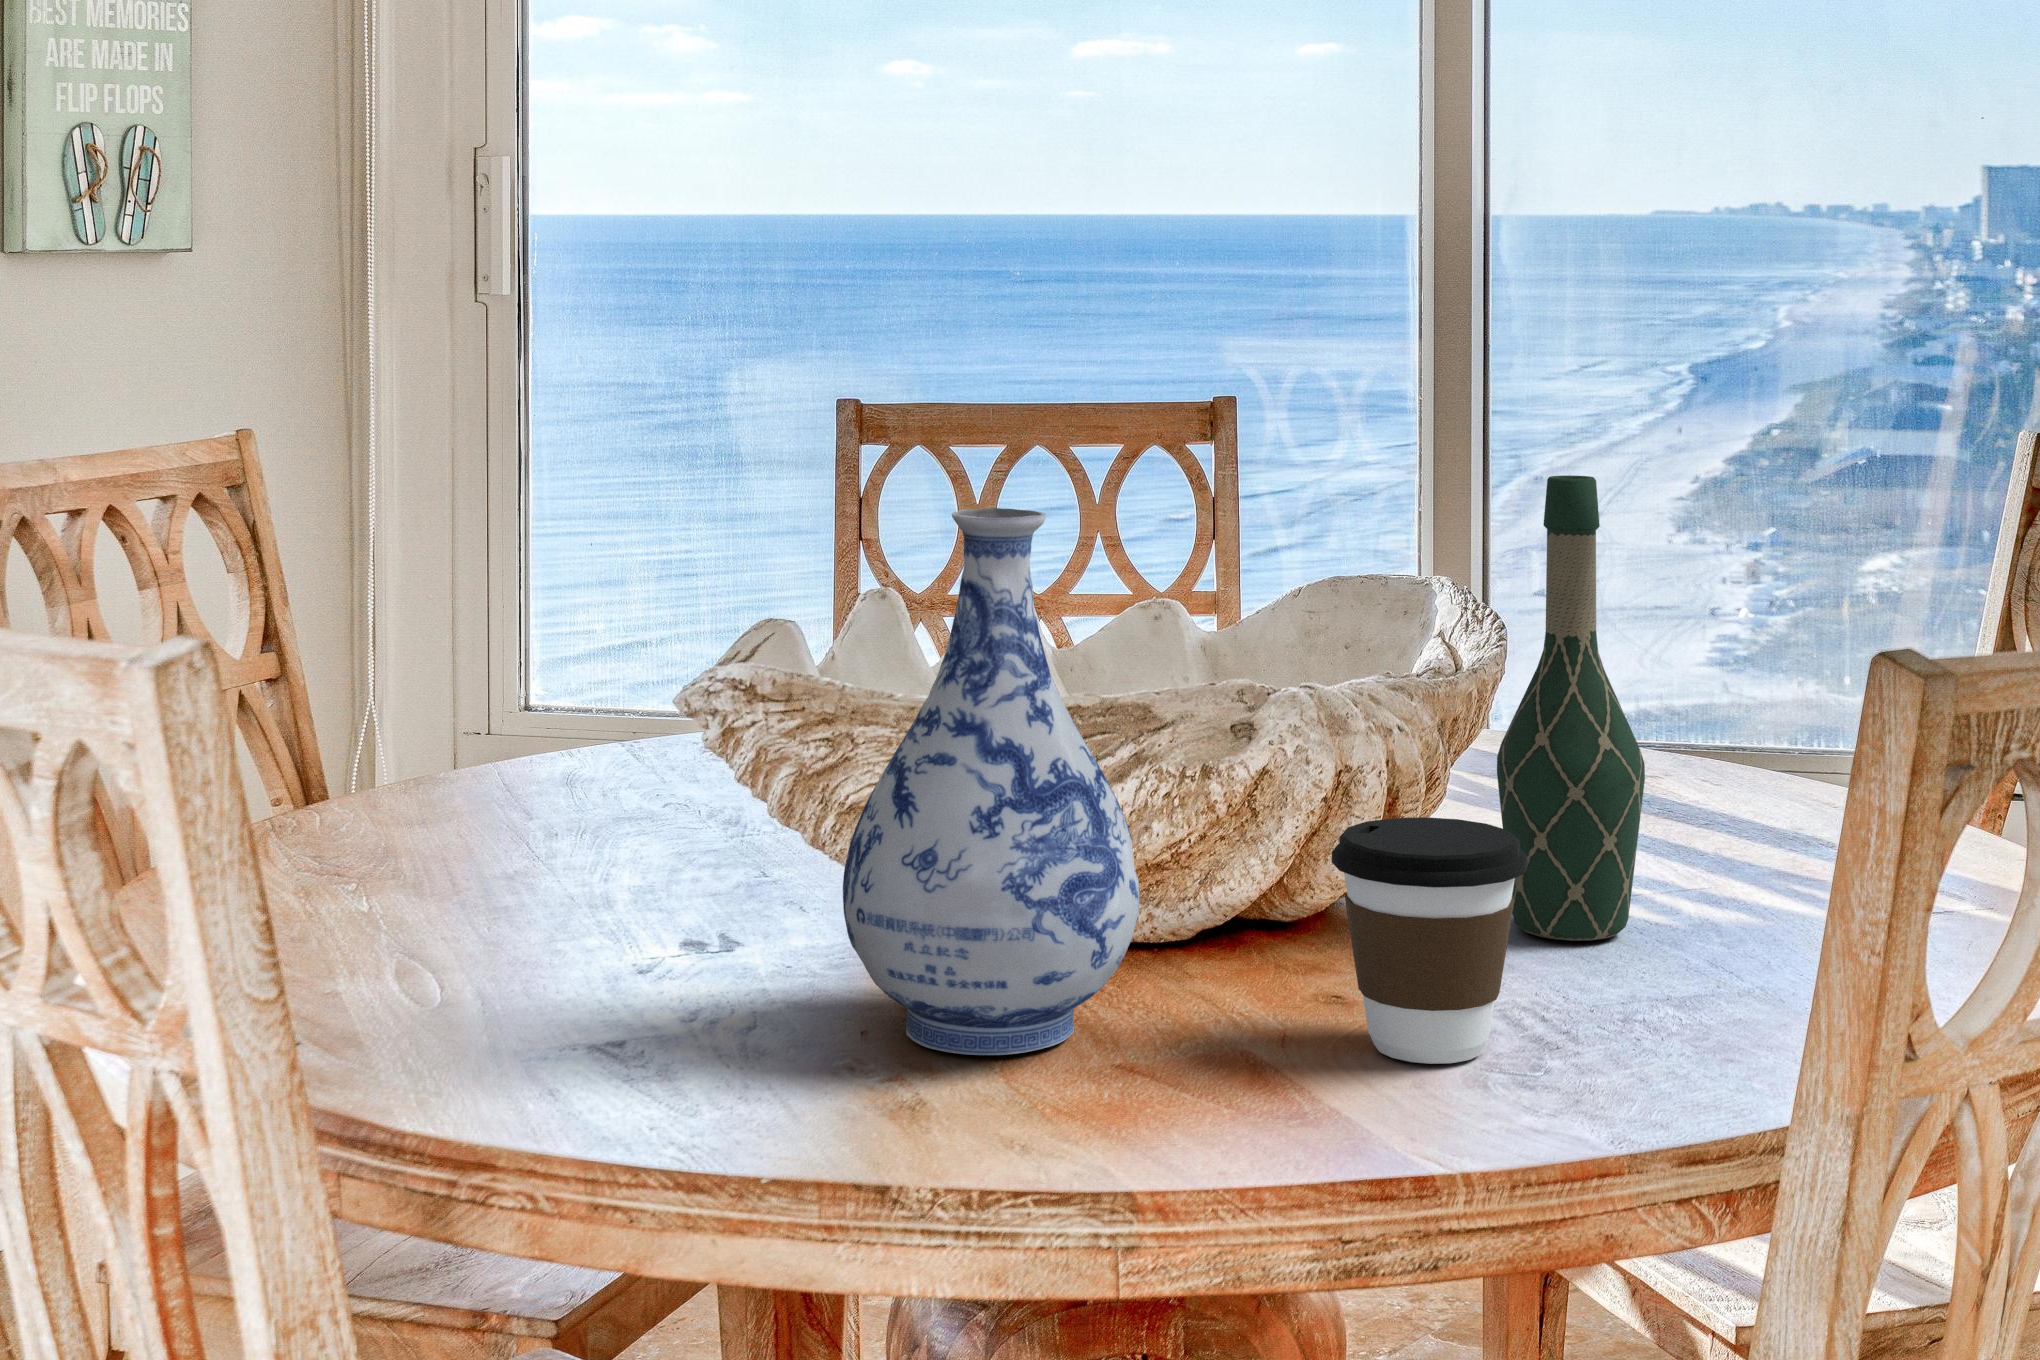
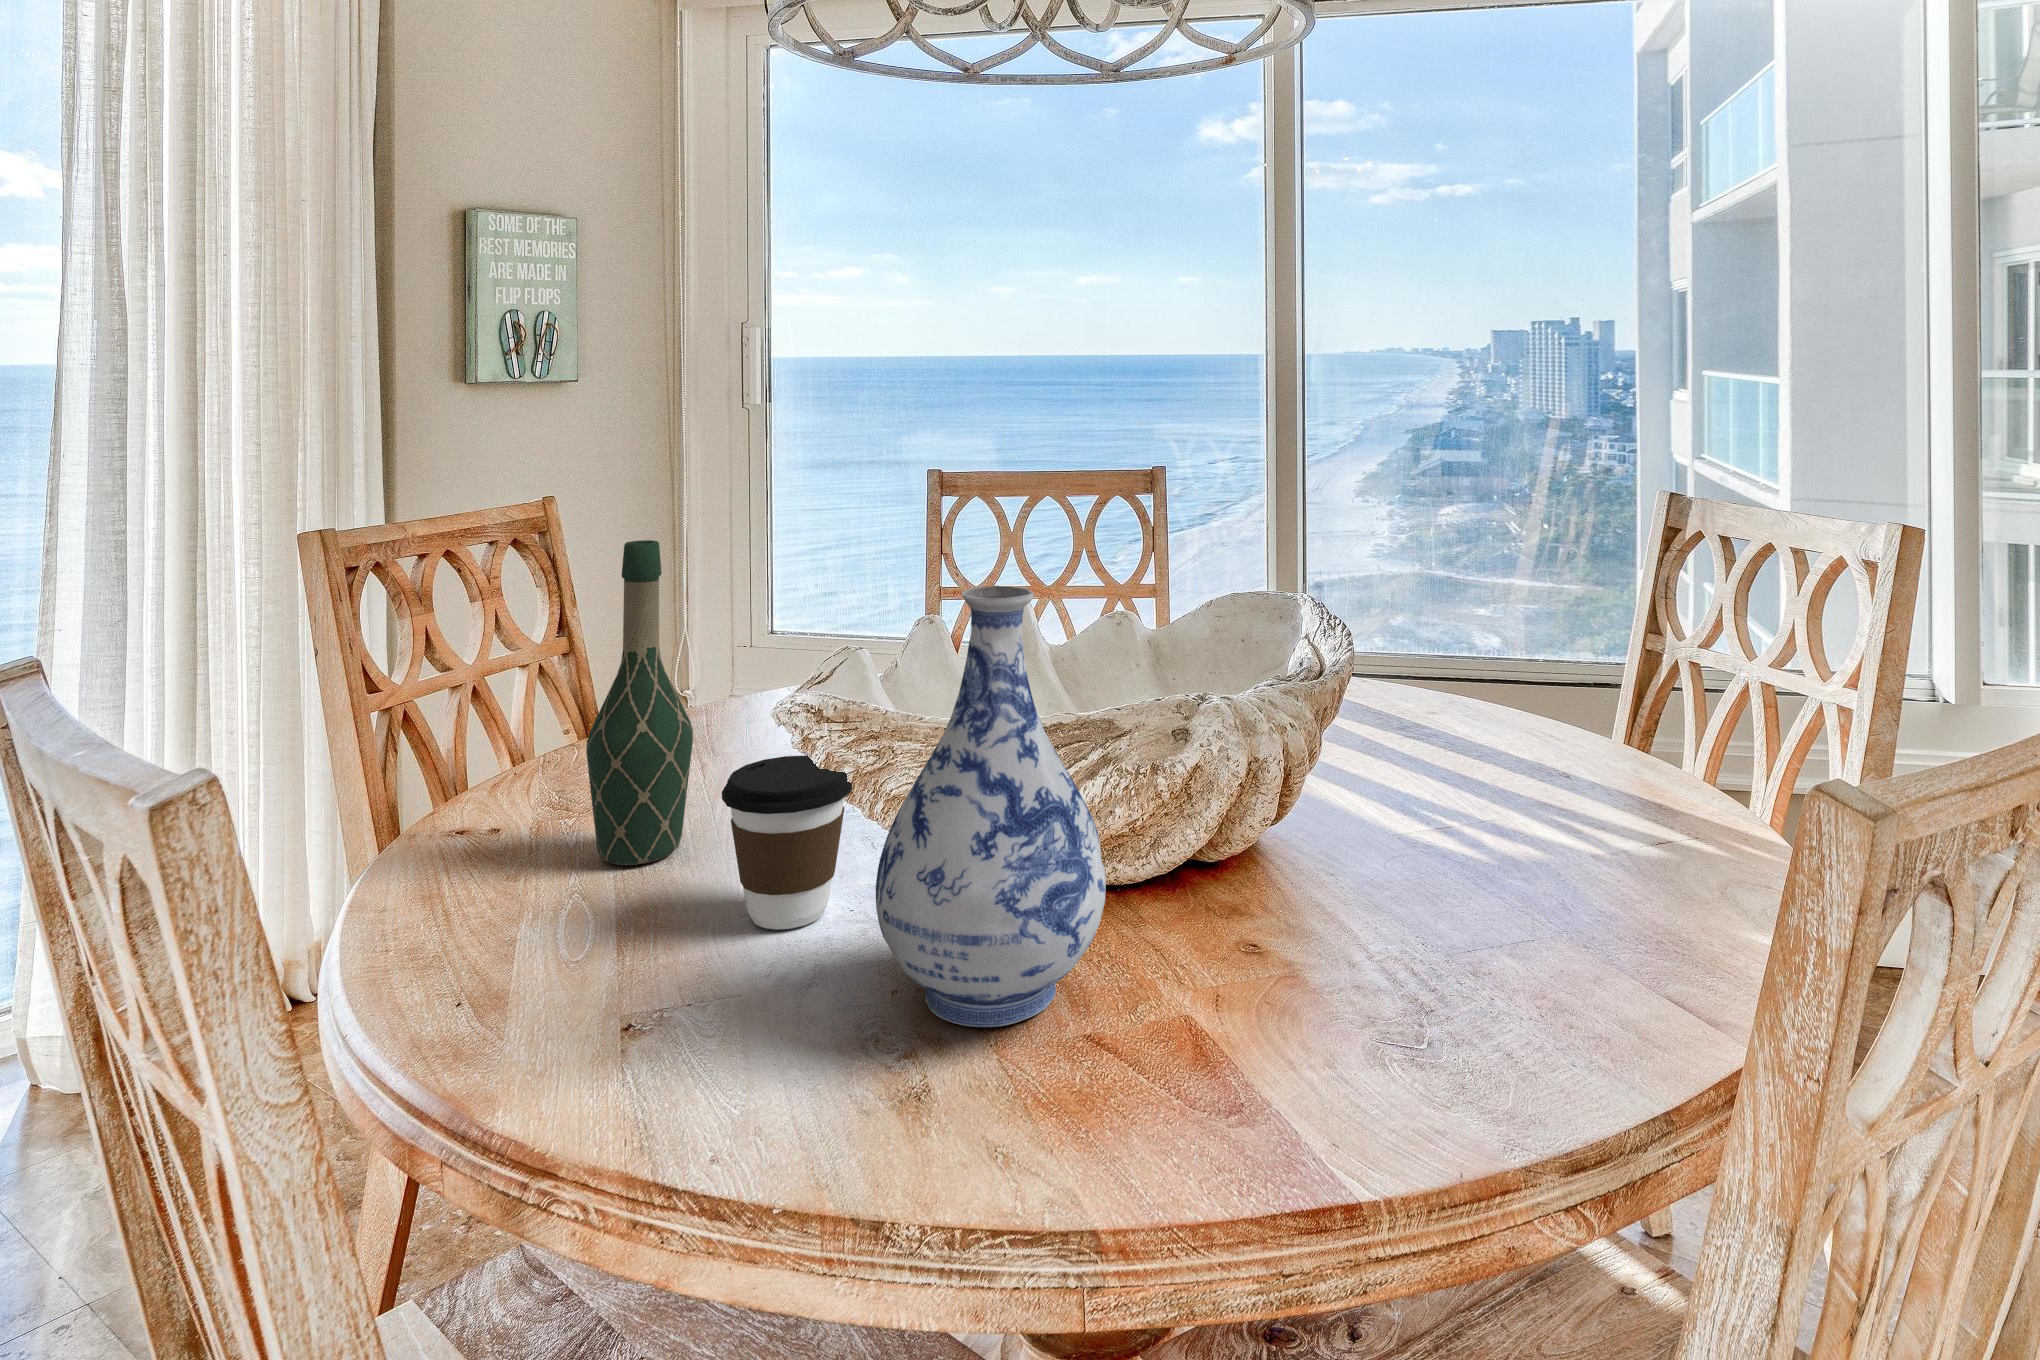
wine bottle: present [1497,475,1645,941] -> present [586,540,693,865]
coffee cup: present [1332,817,1528,1064] -> present [722,755,852,930]

